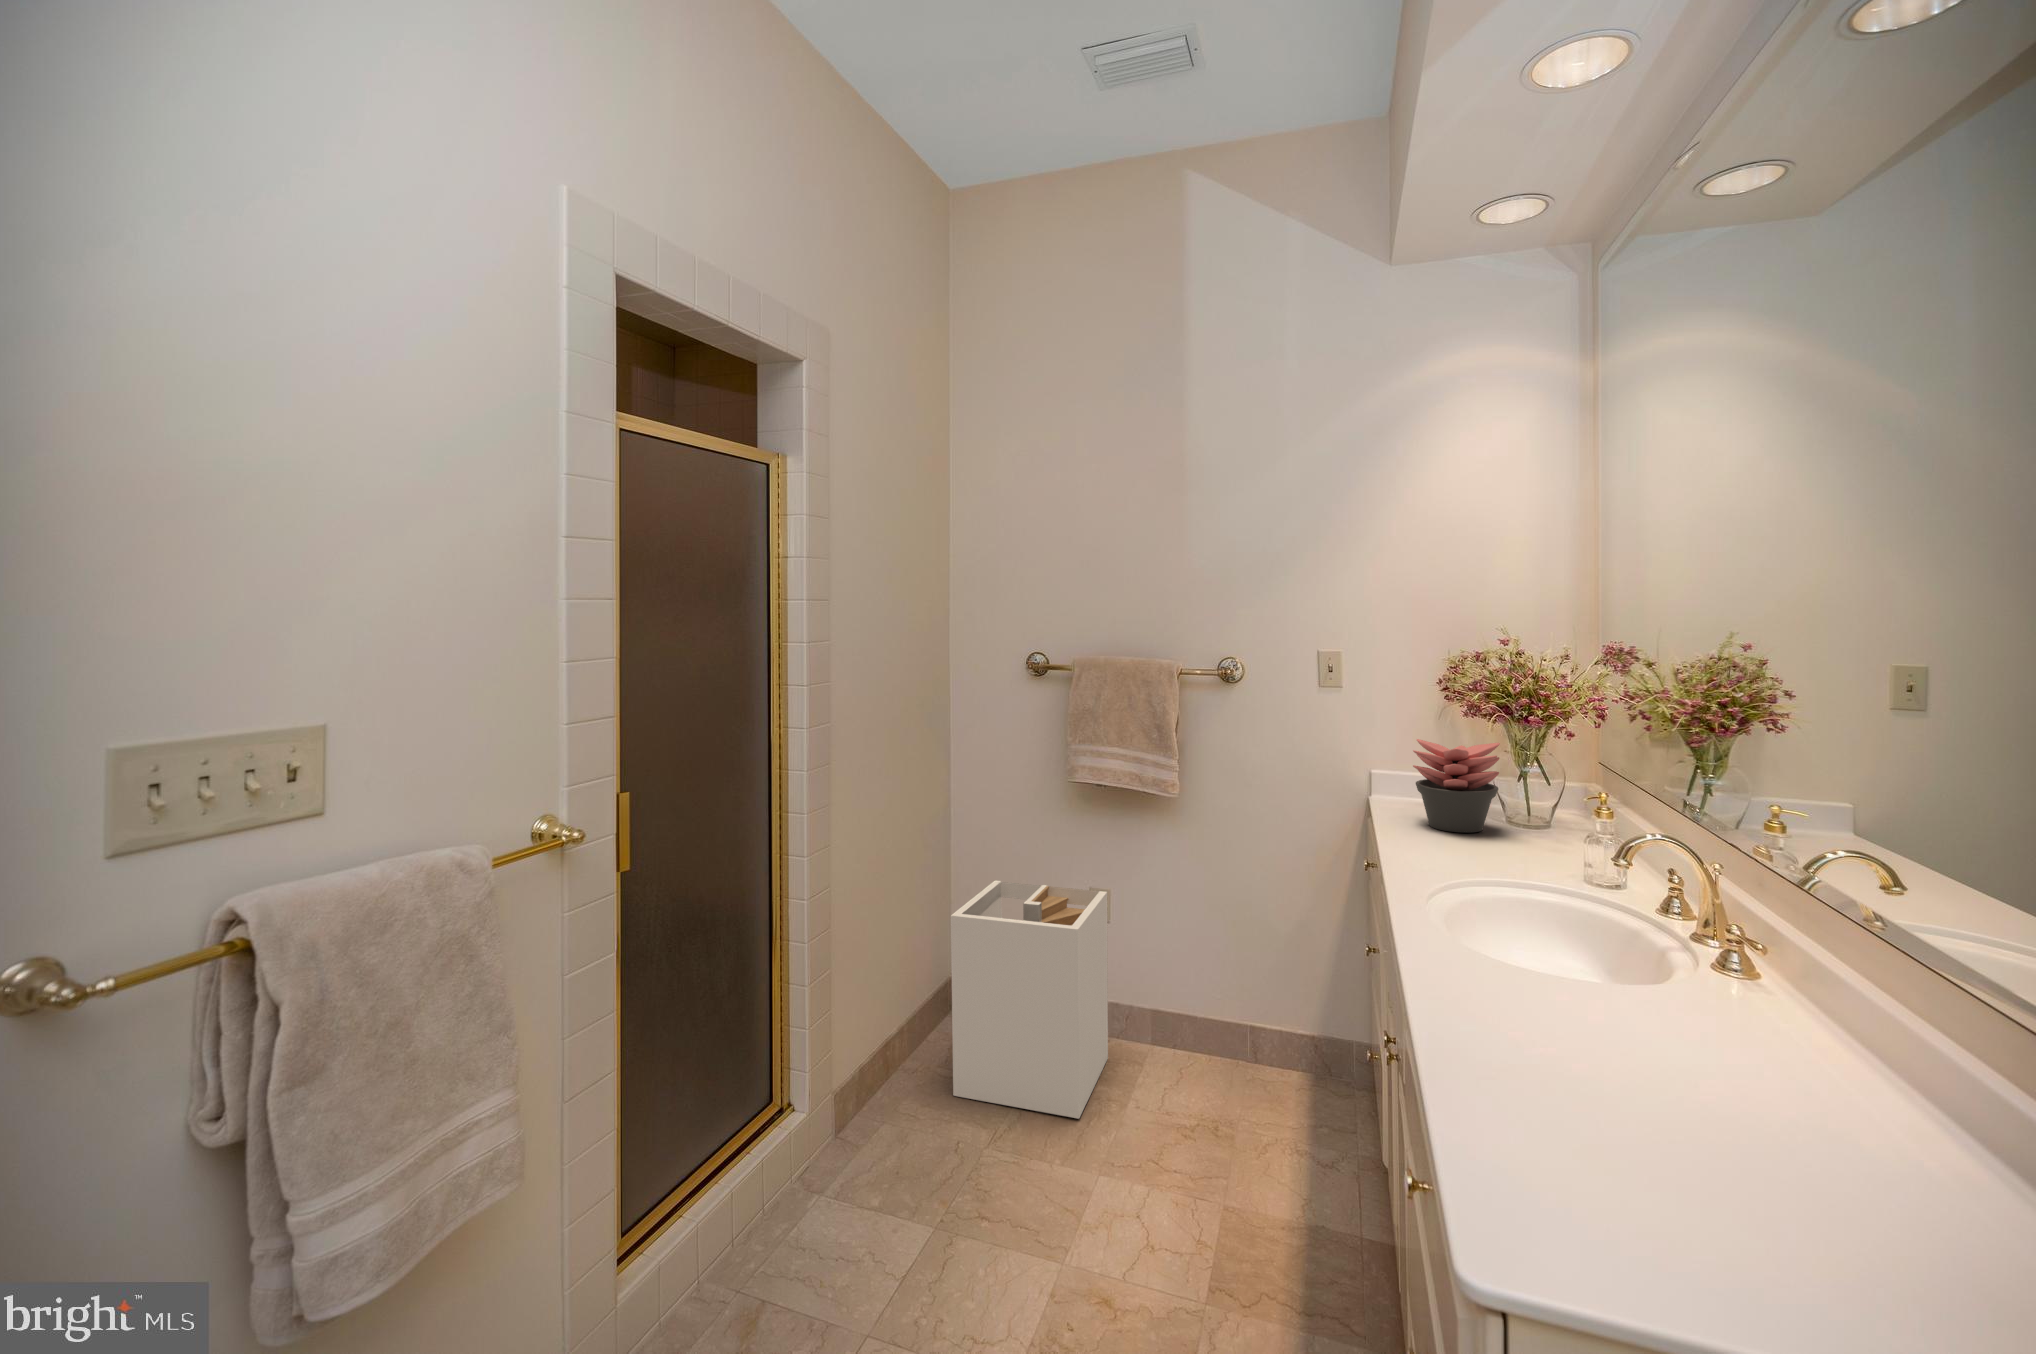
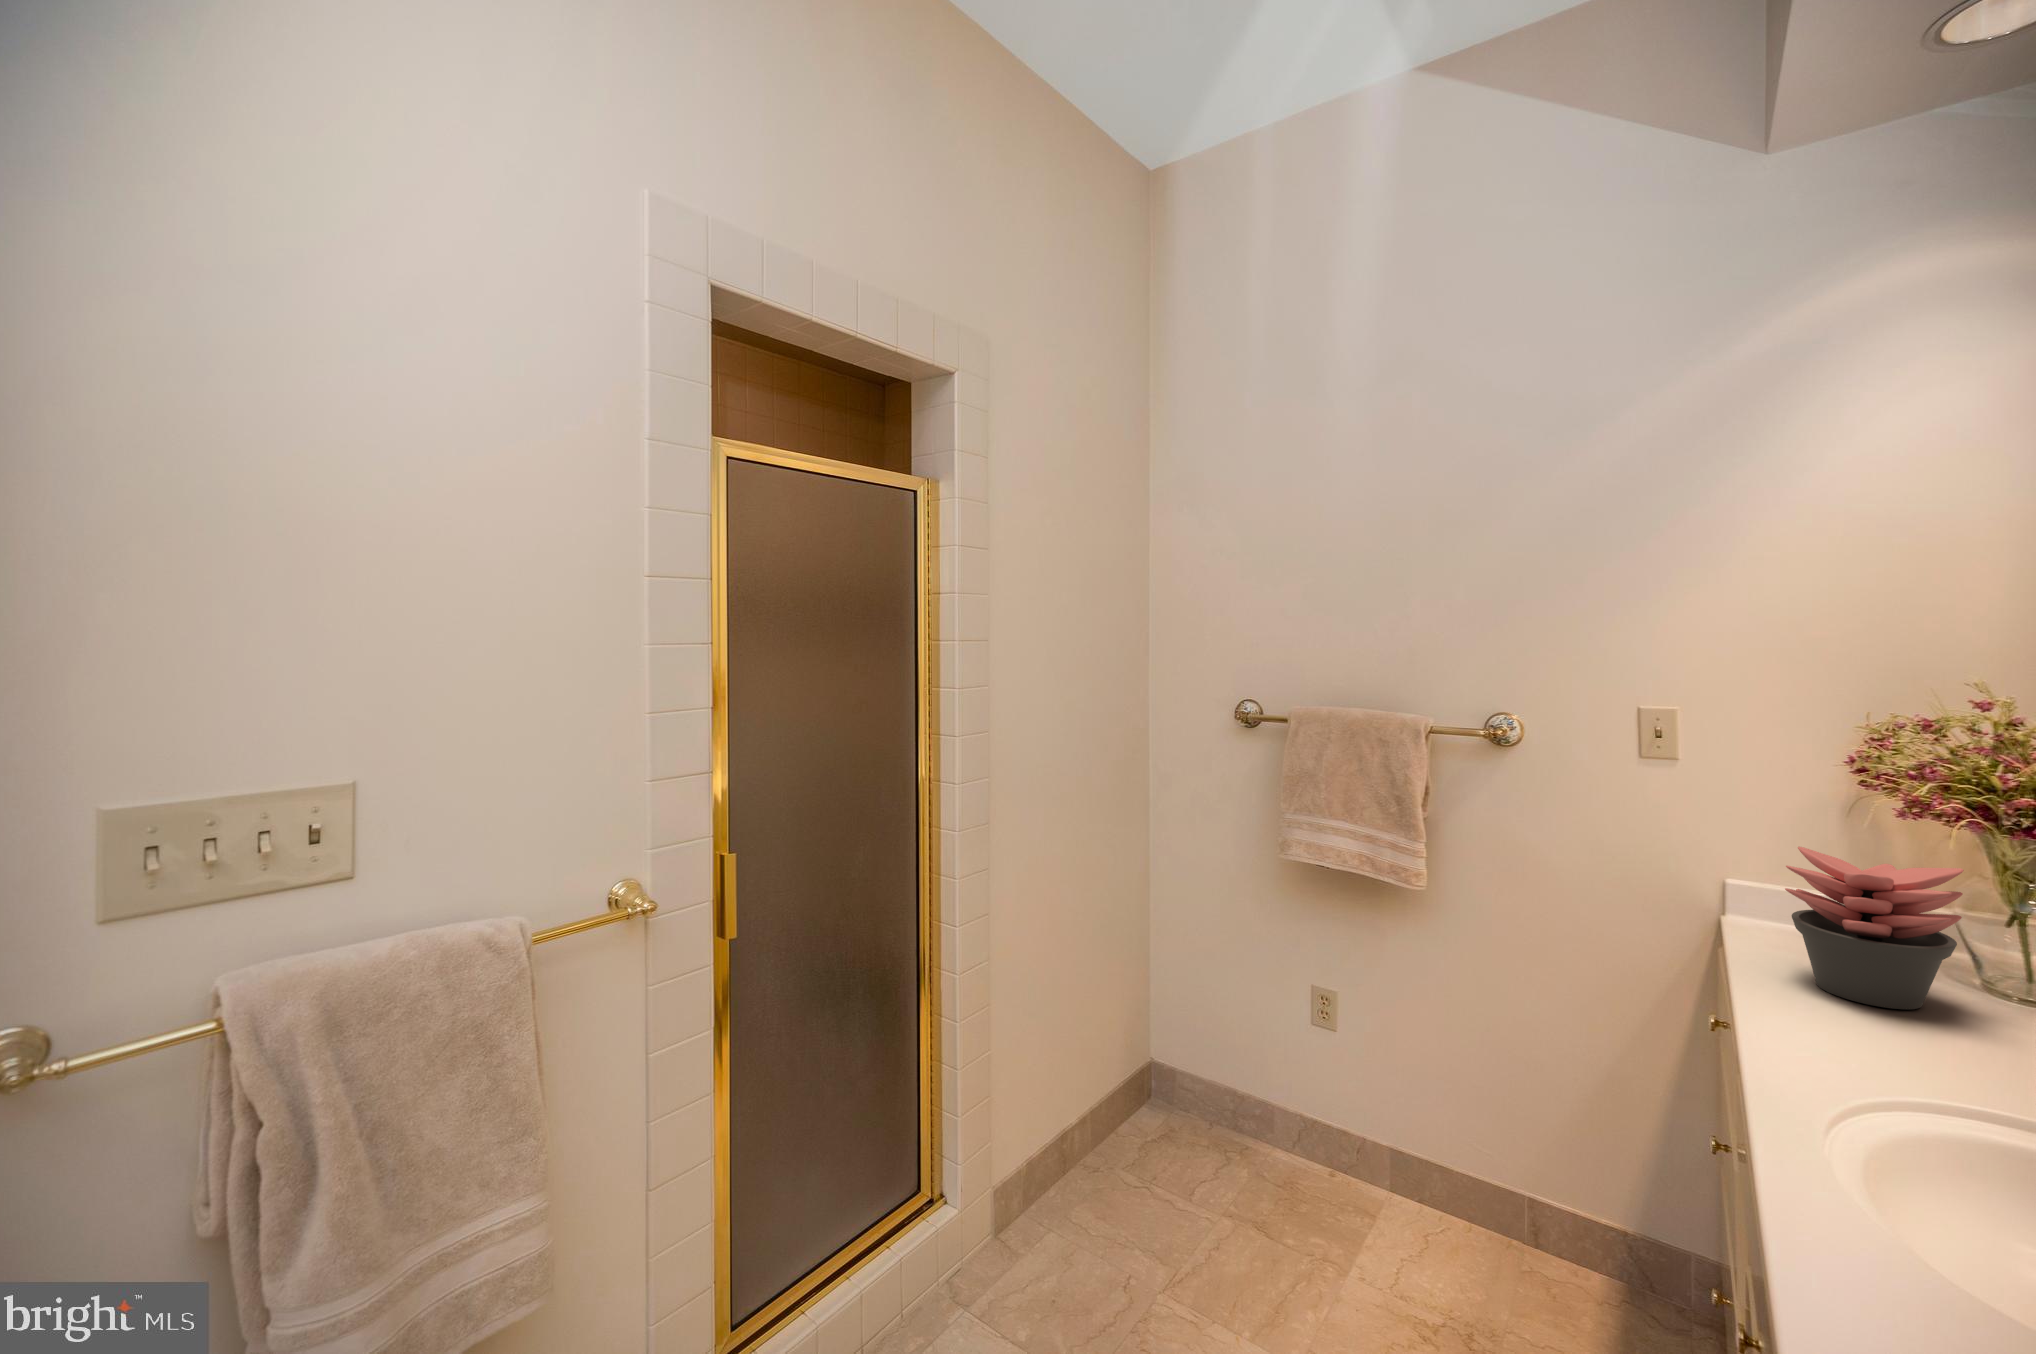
laundry hamper: present [951,880,1108,1119] -> none [1120,951,1325,1272]

